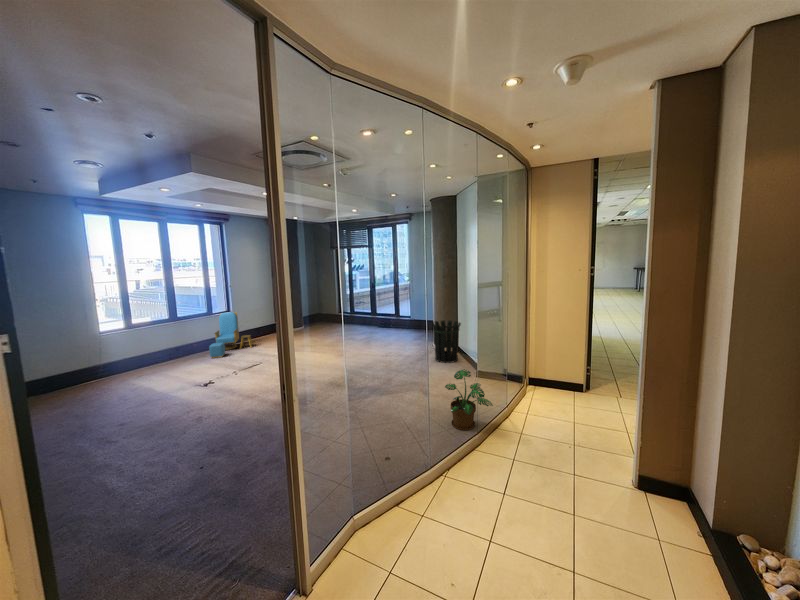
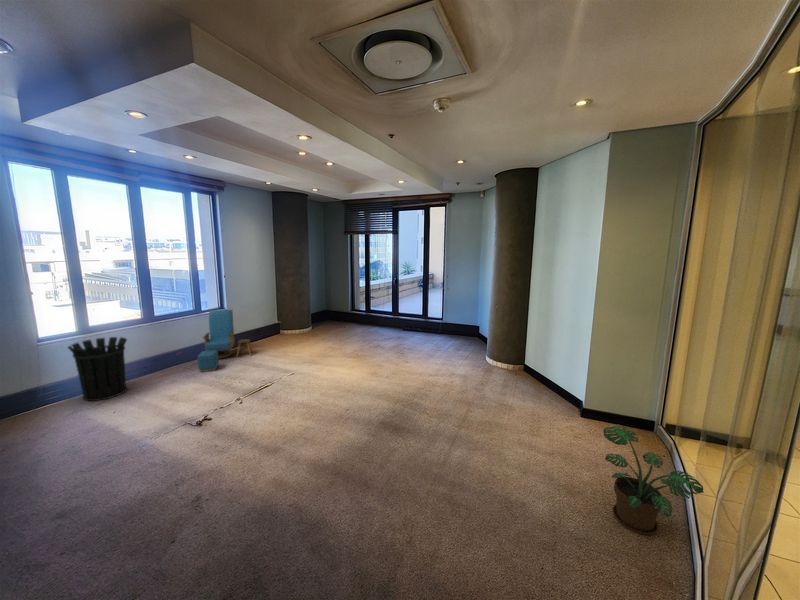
waste bin: present [431,321,461,363] -> present [68,337,127,401]

